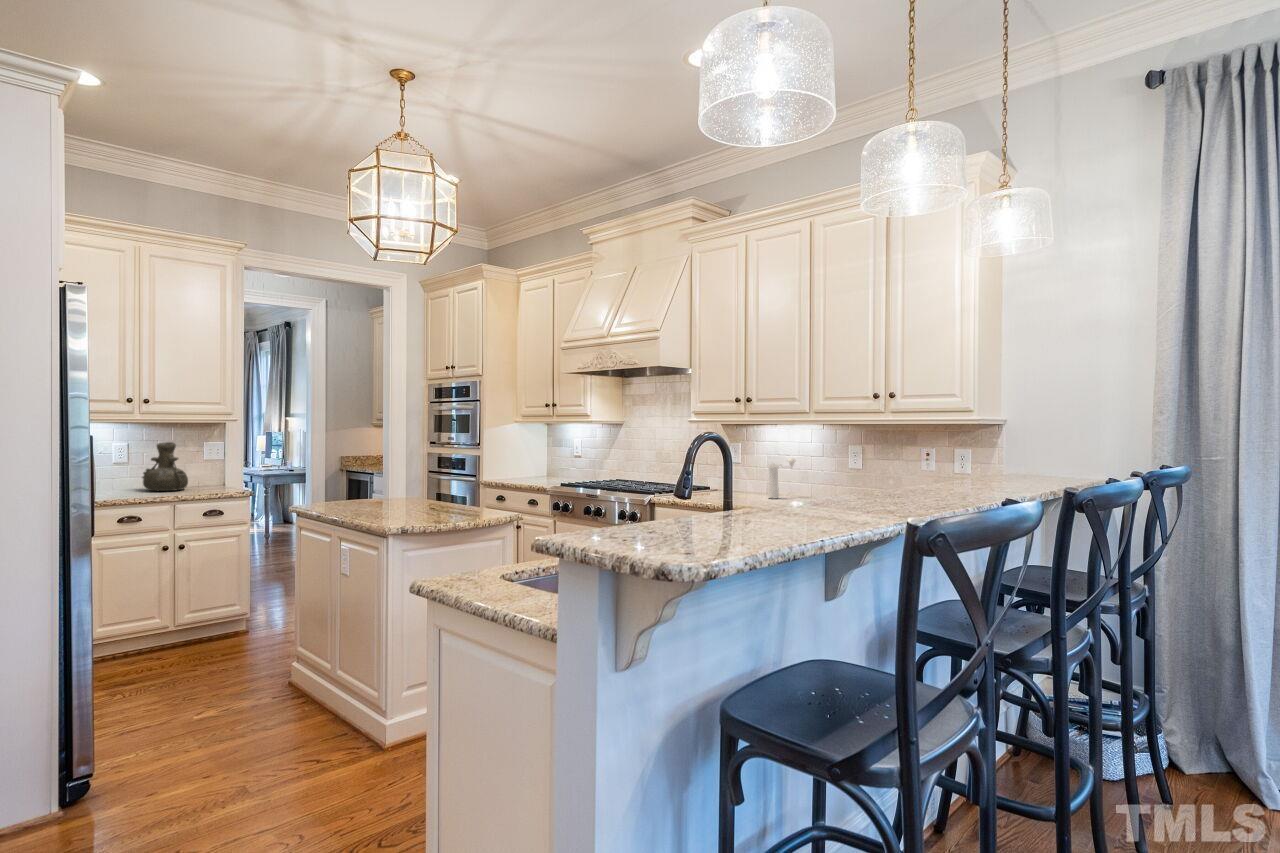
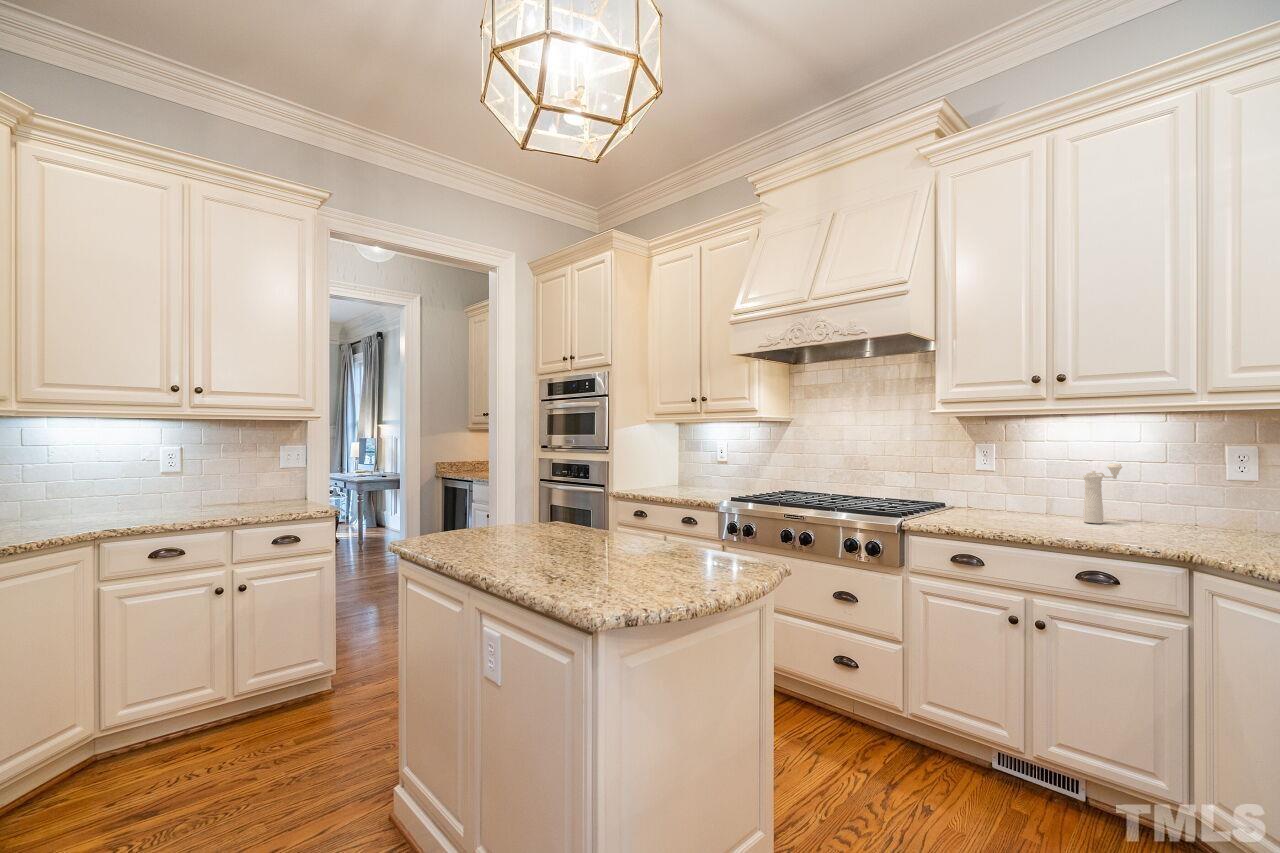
vase: present [142,442,188,491] -> none [195,447,257,511]

